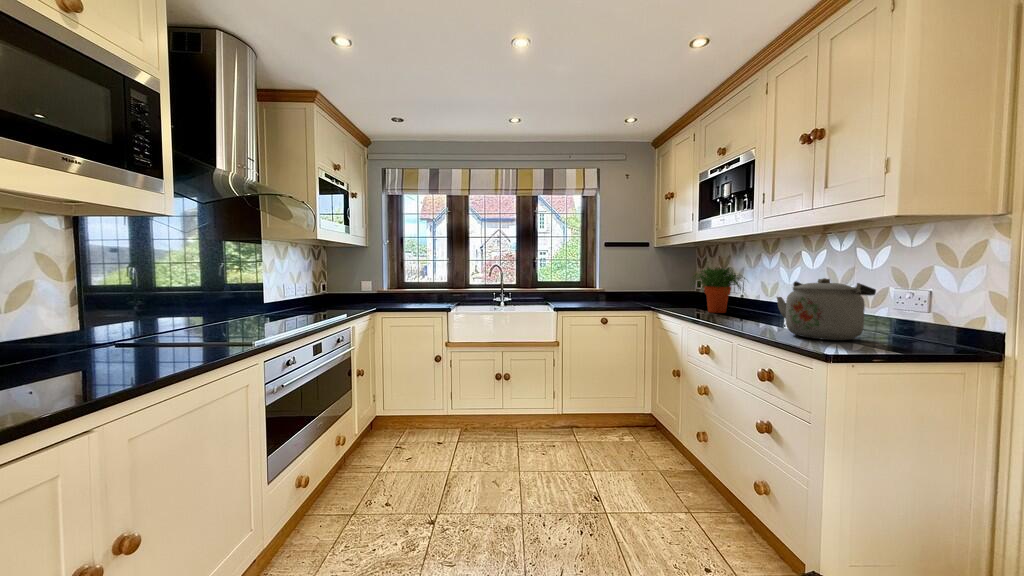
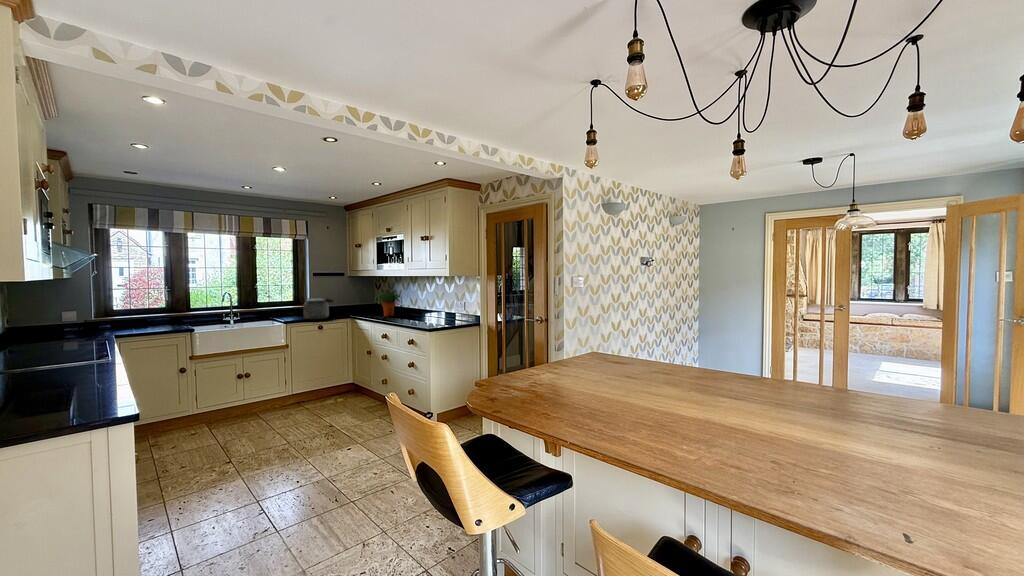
kettle: present [777,278,876,340] -> present [303,297,333,320]

